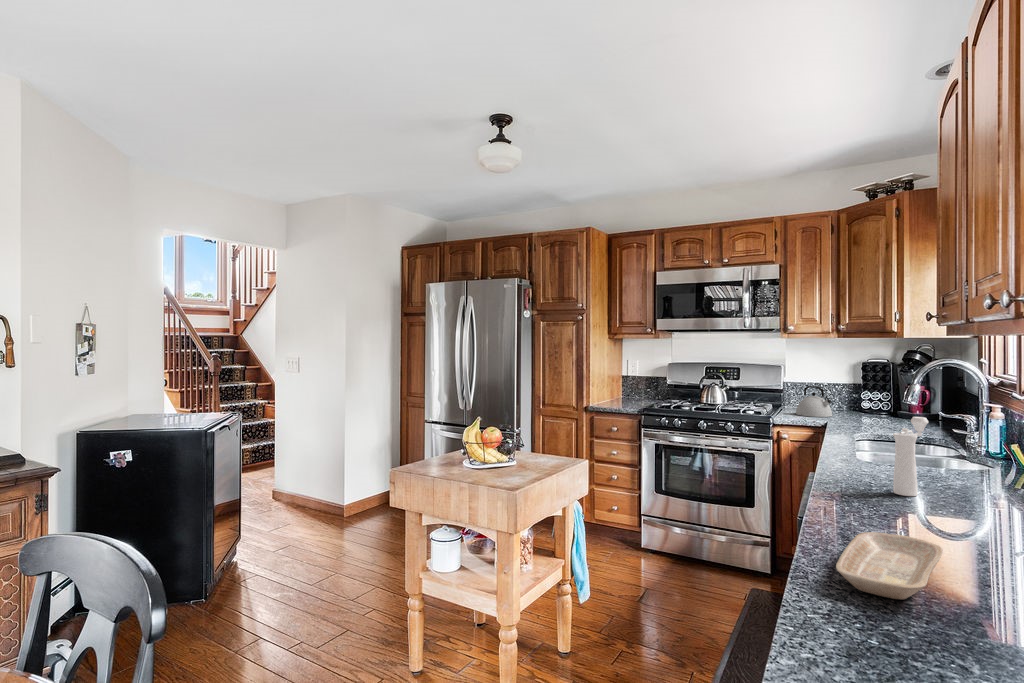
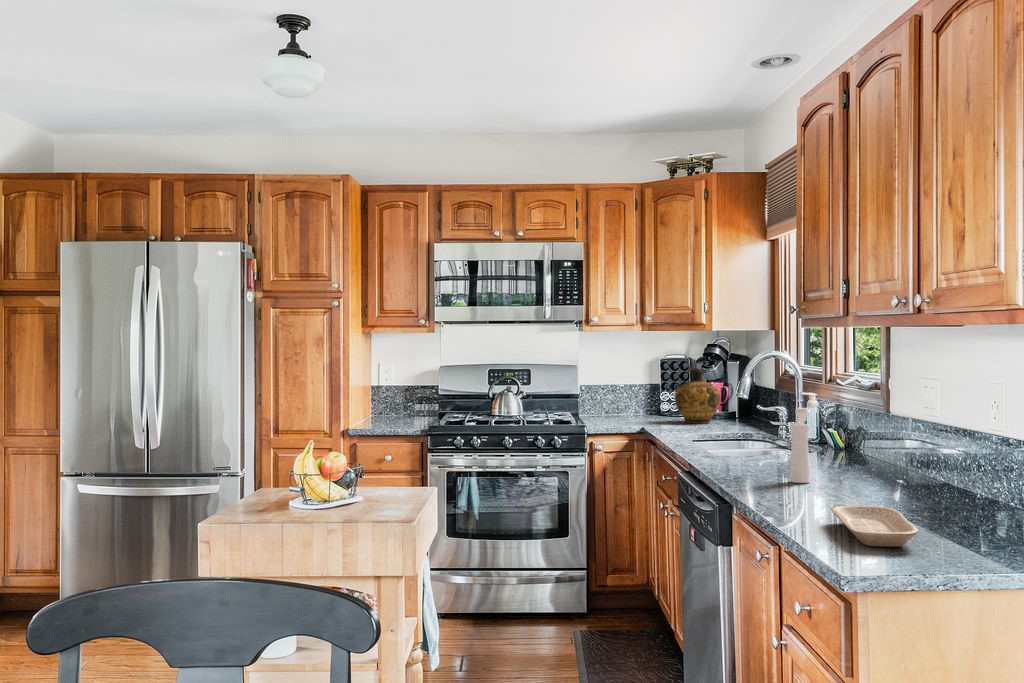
ceramic jug: none [872,371,920,422] -> present [675,367,720,423]
kettle: present [796,386,832,417] -> none [596,388,635,424]

